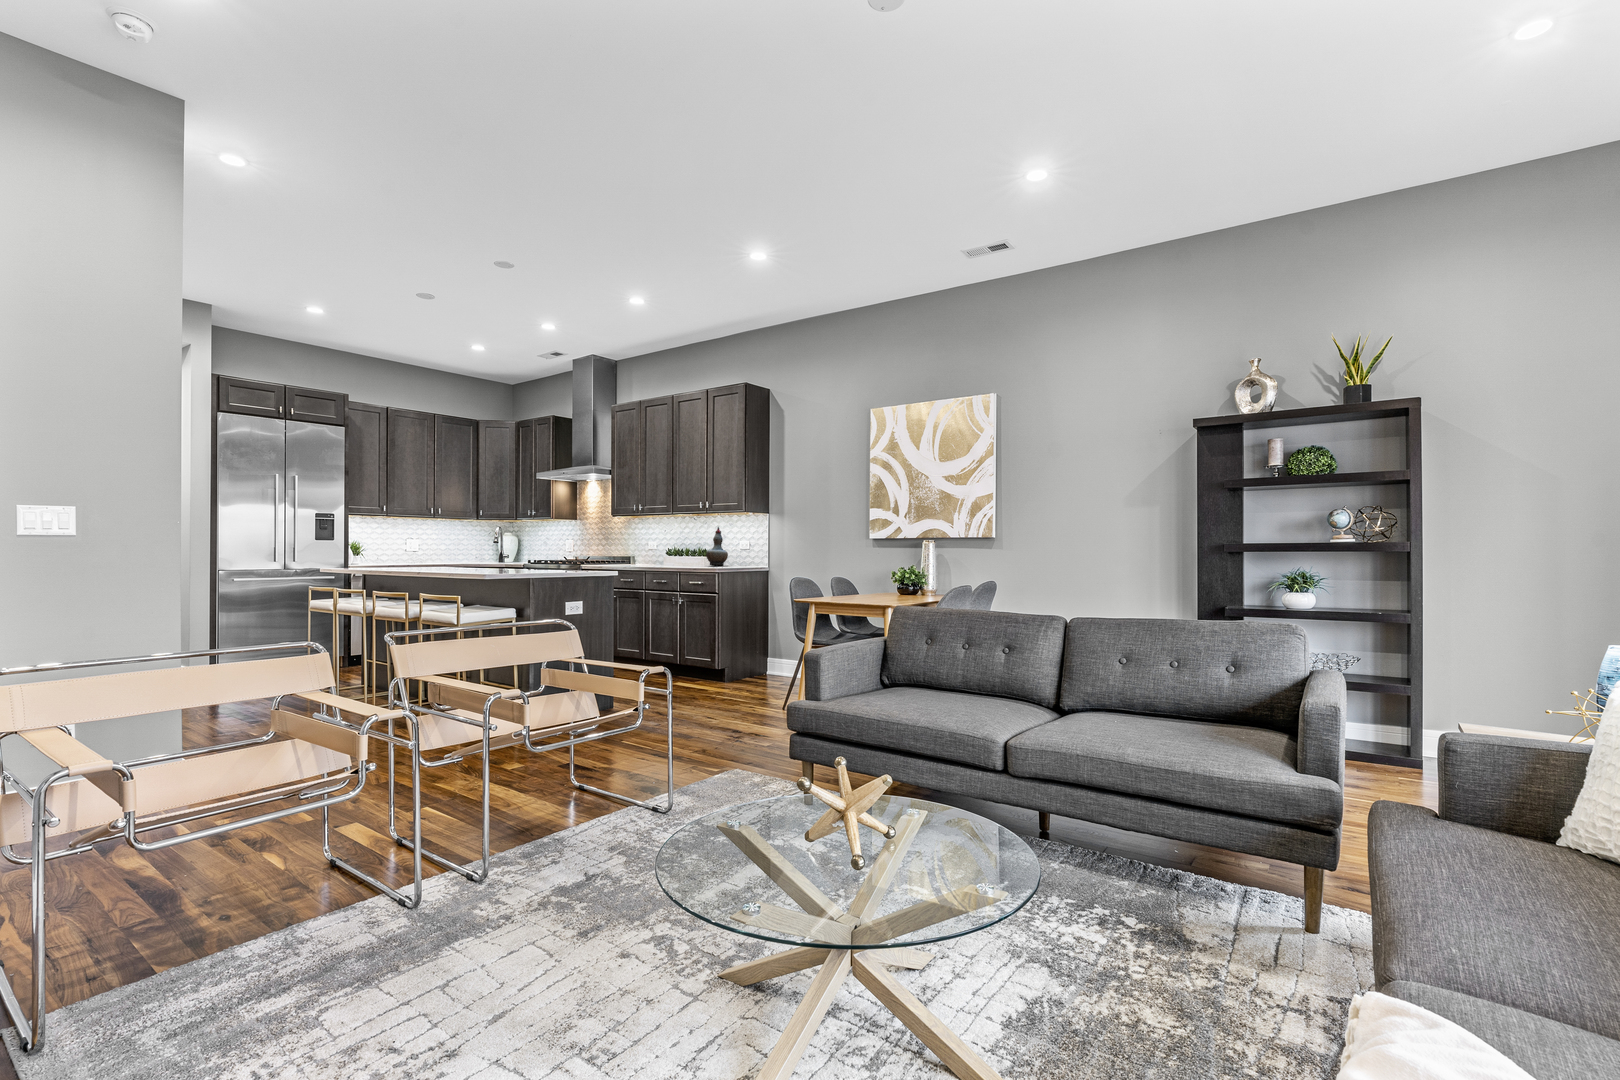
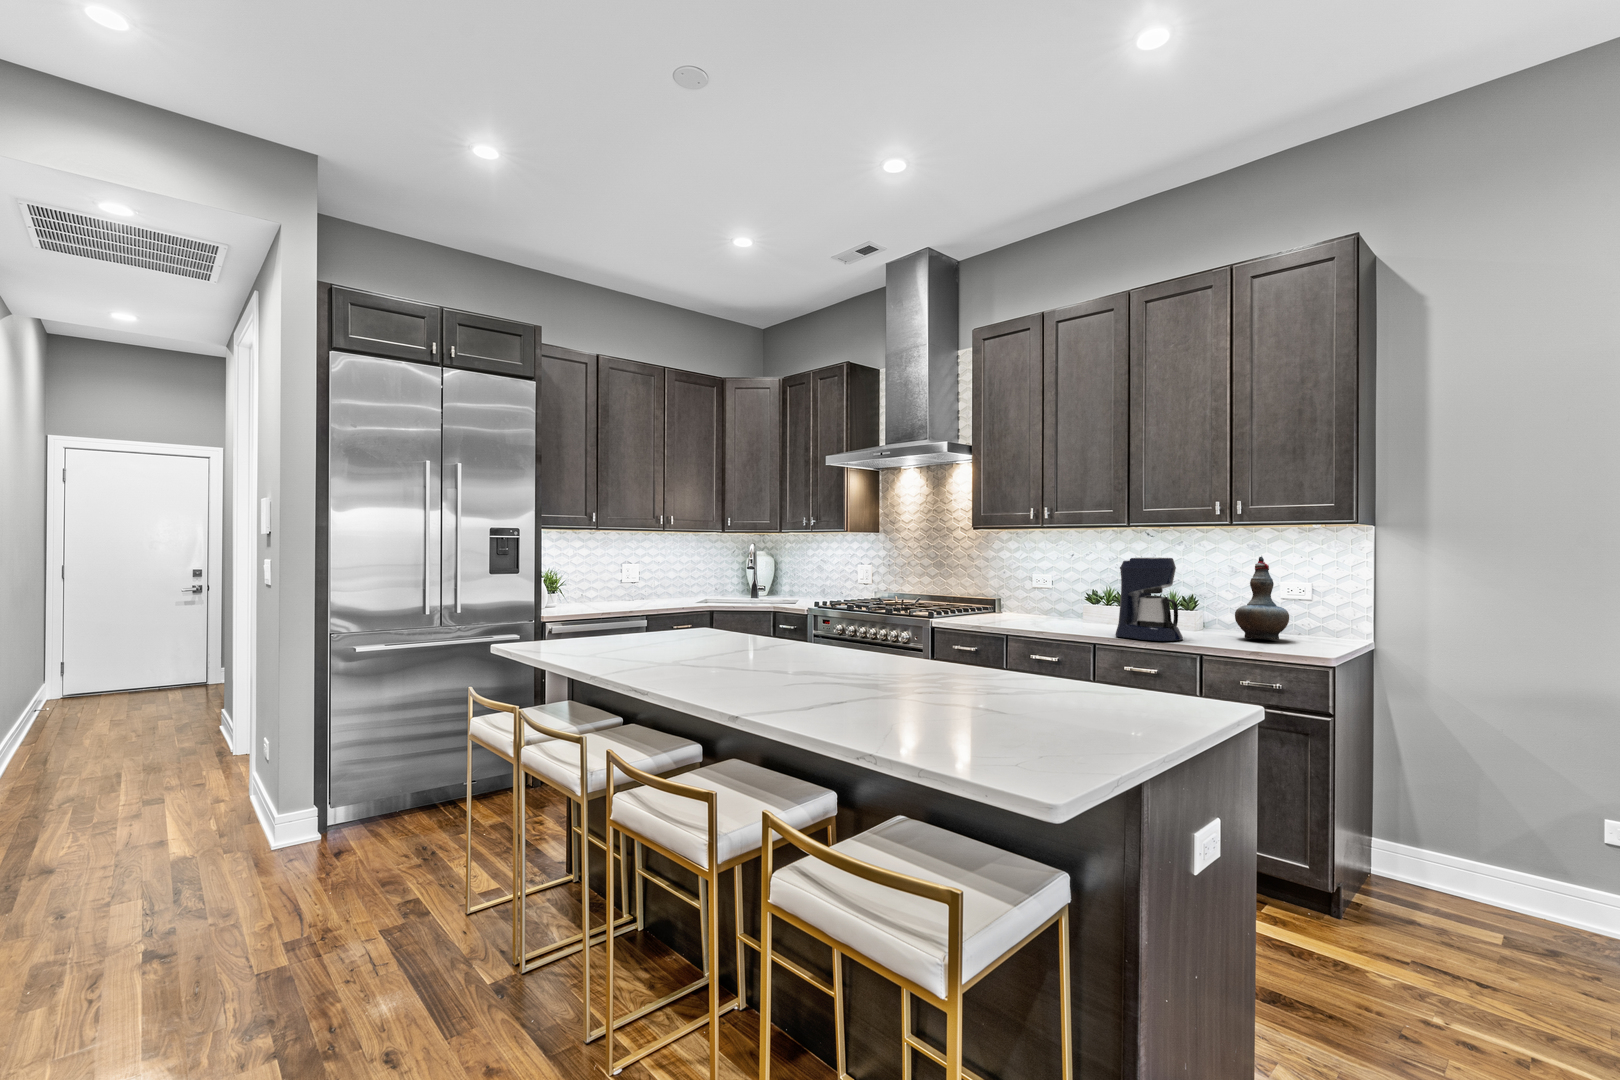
coffee maker: none [653,528,682,566] -> present [1115,558,1183,641]

